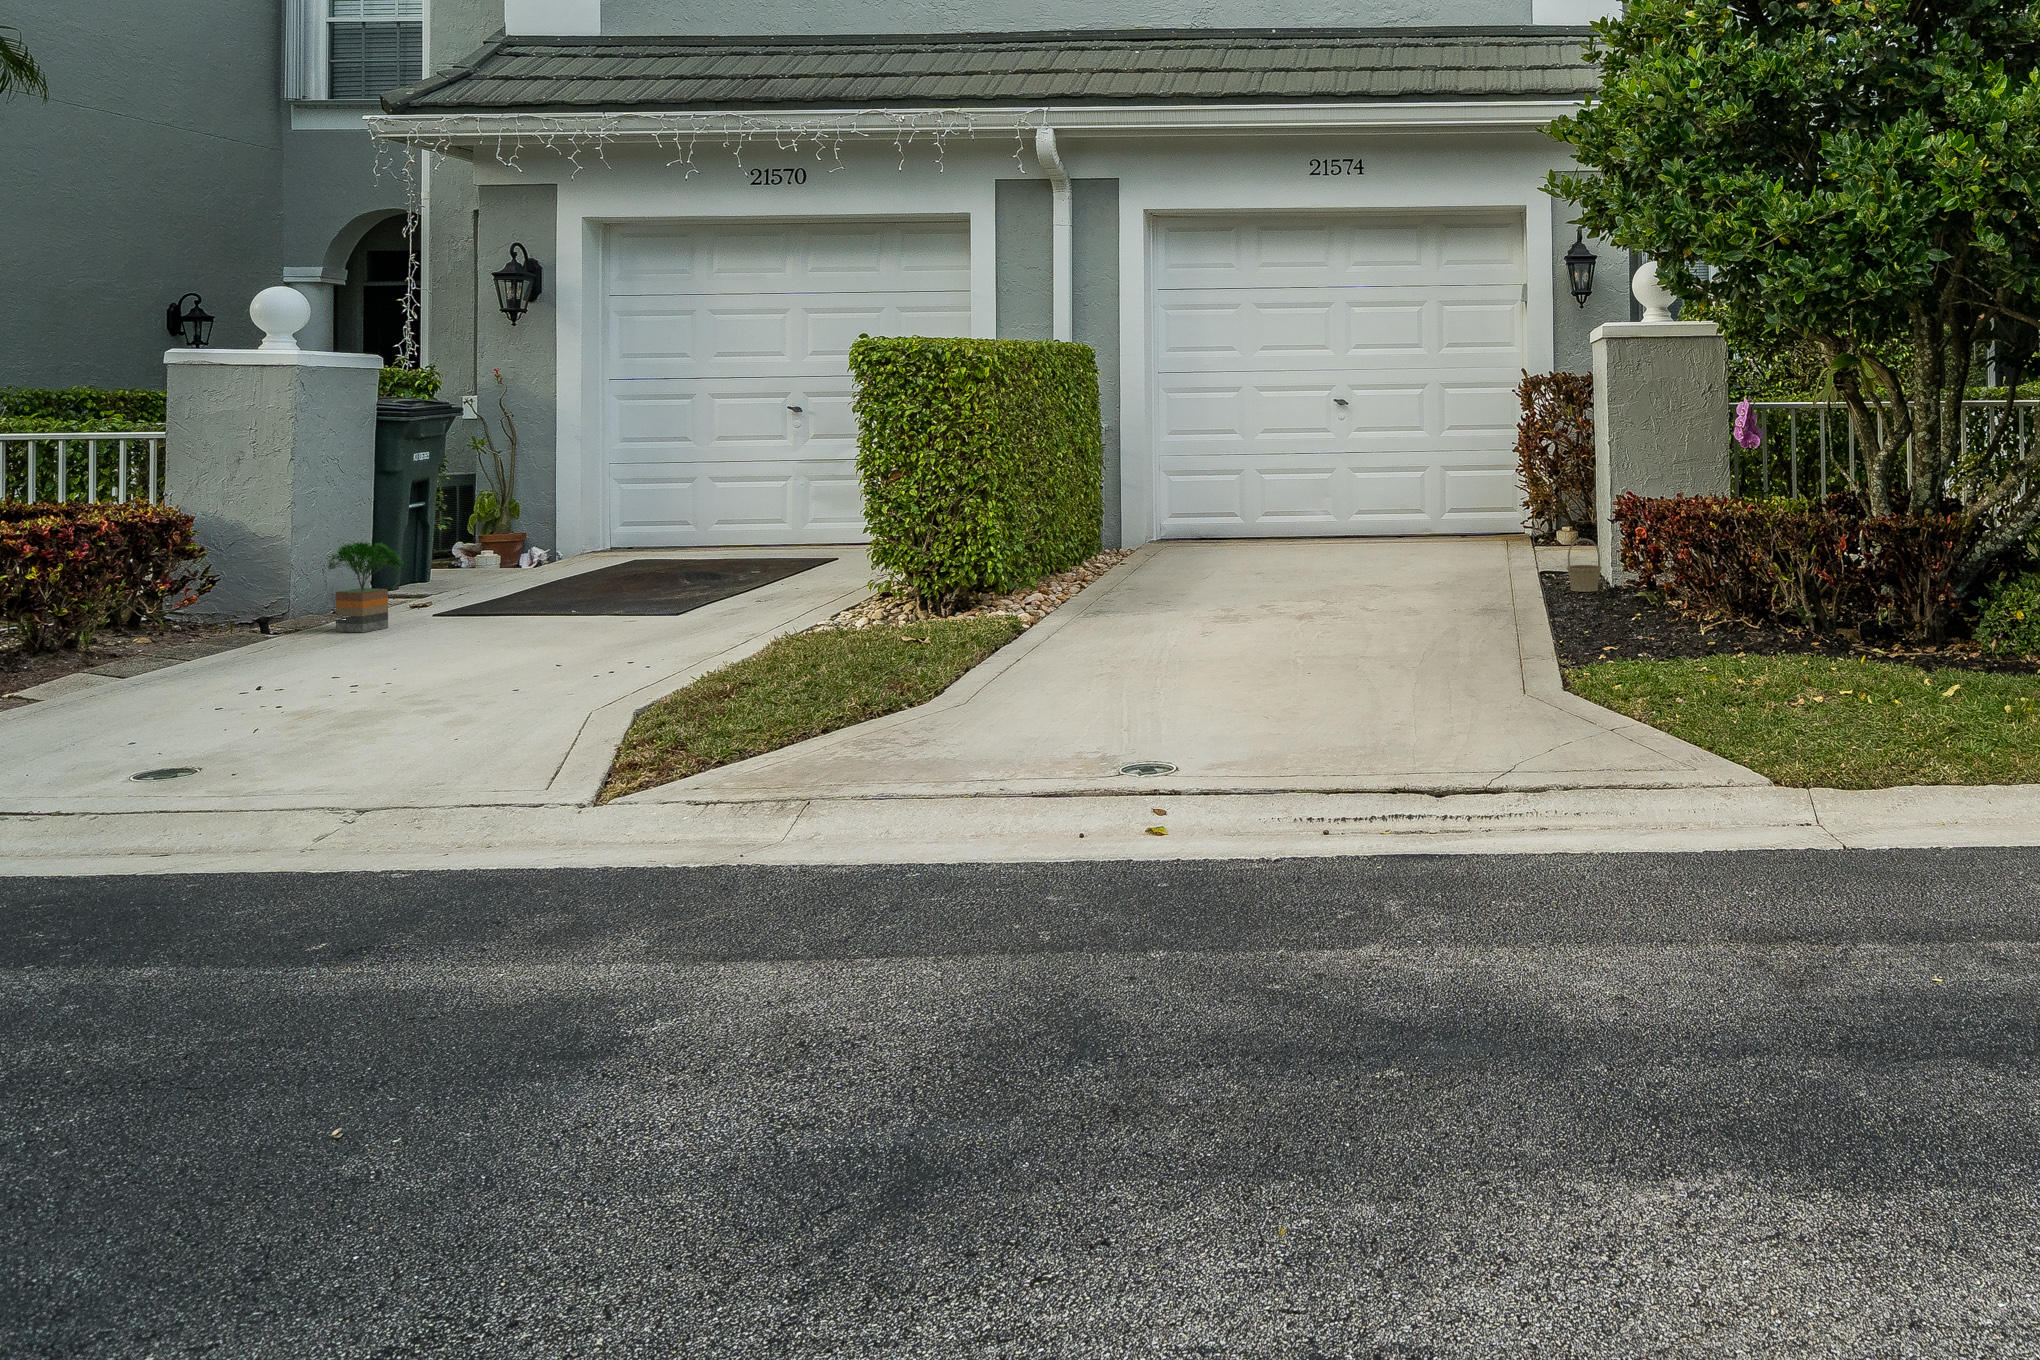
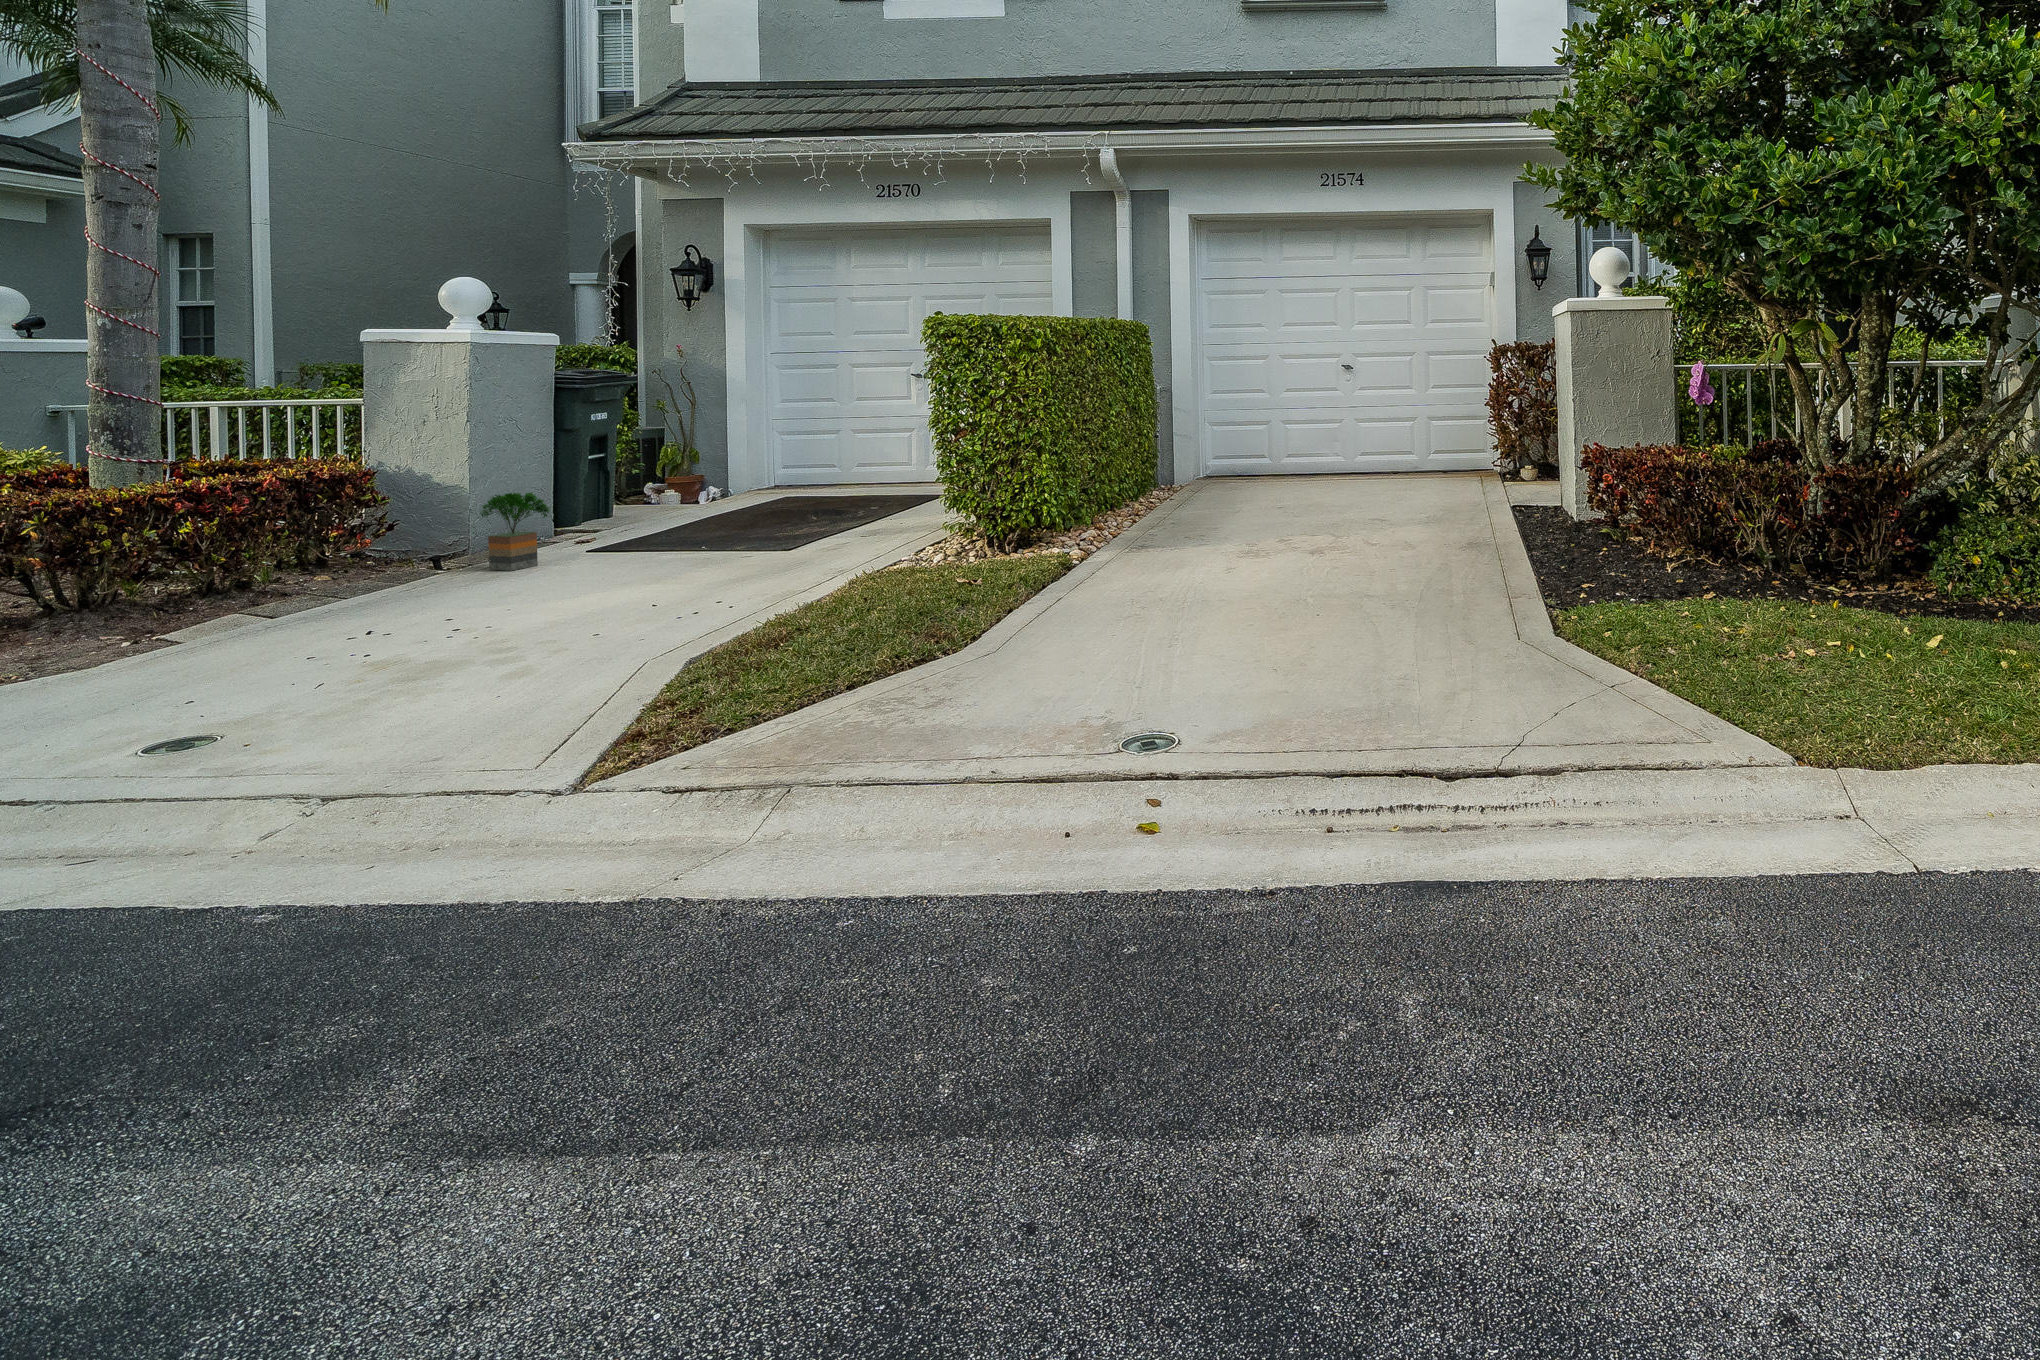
basket: present [1567,538,1602,592] -> none [1543,480,1572,526]

